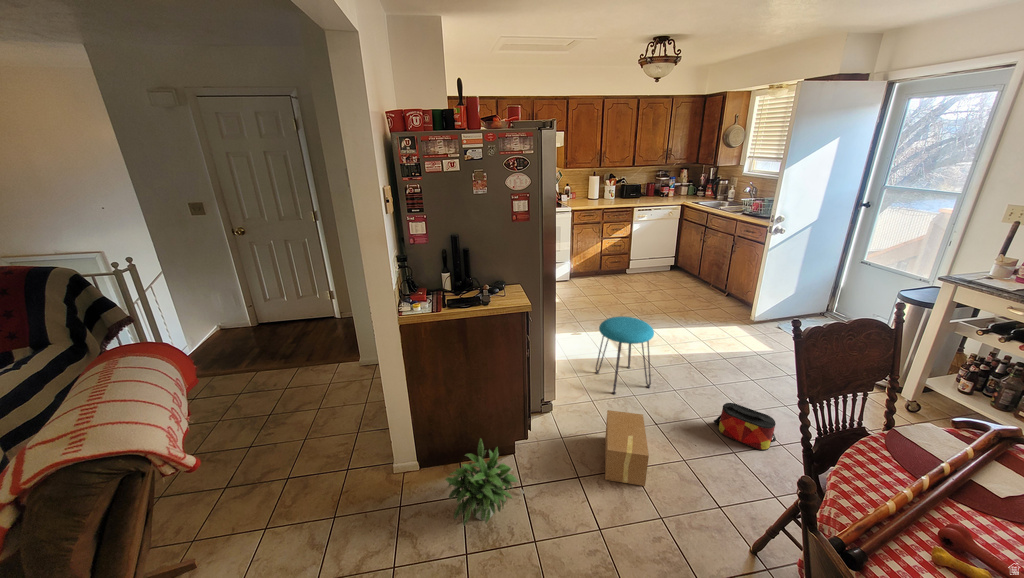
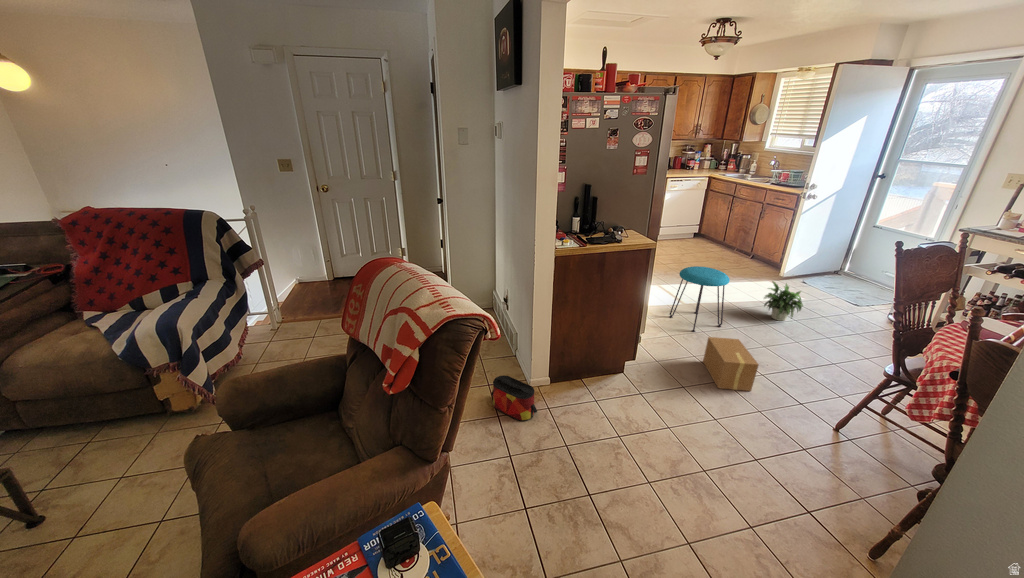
bag: present [714,403,776,450] -> present [491,375,537,421]
potted plant: present [446,438,524,526] -> present [764,281,803,321]

